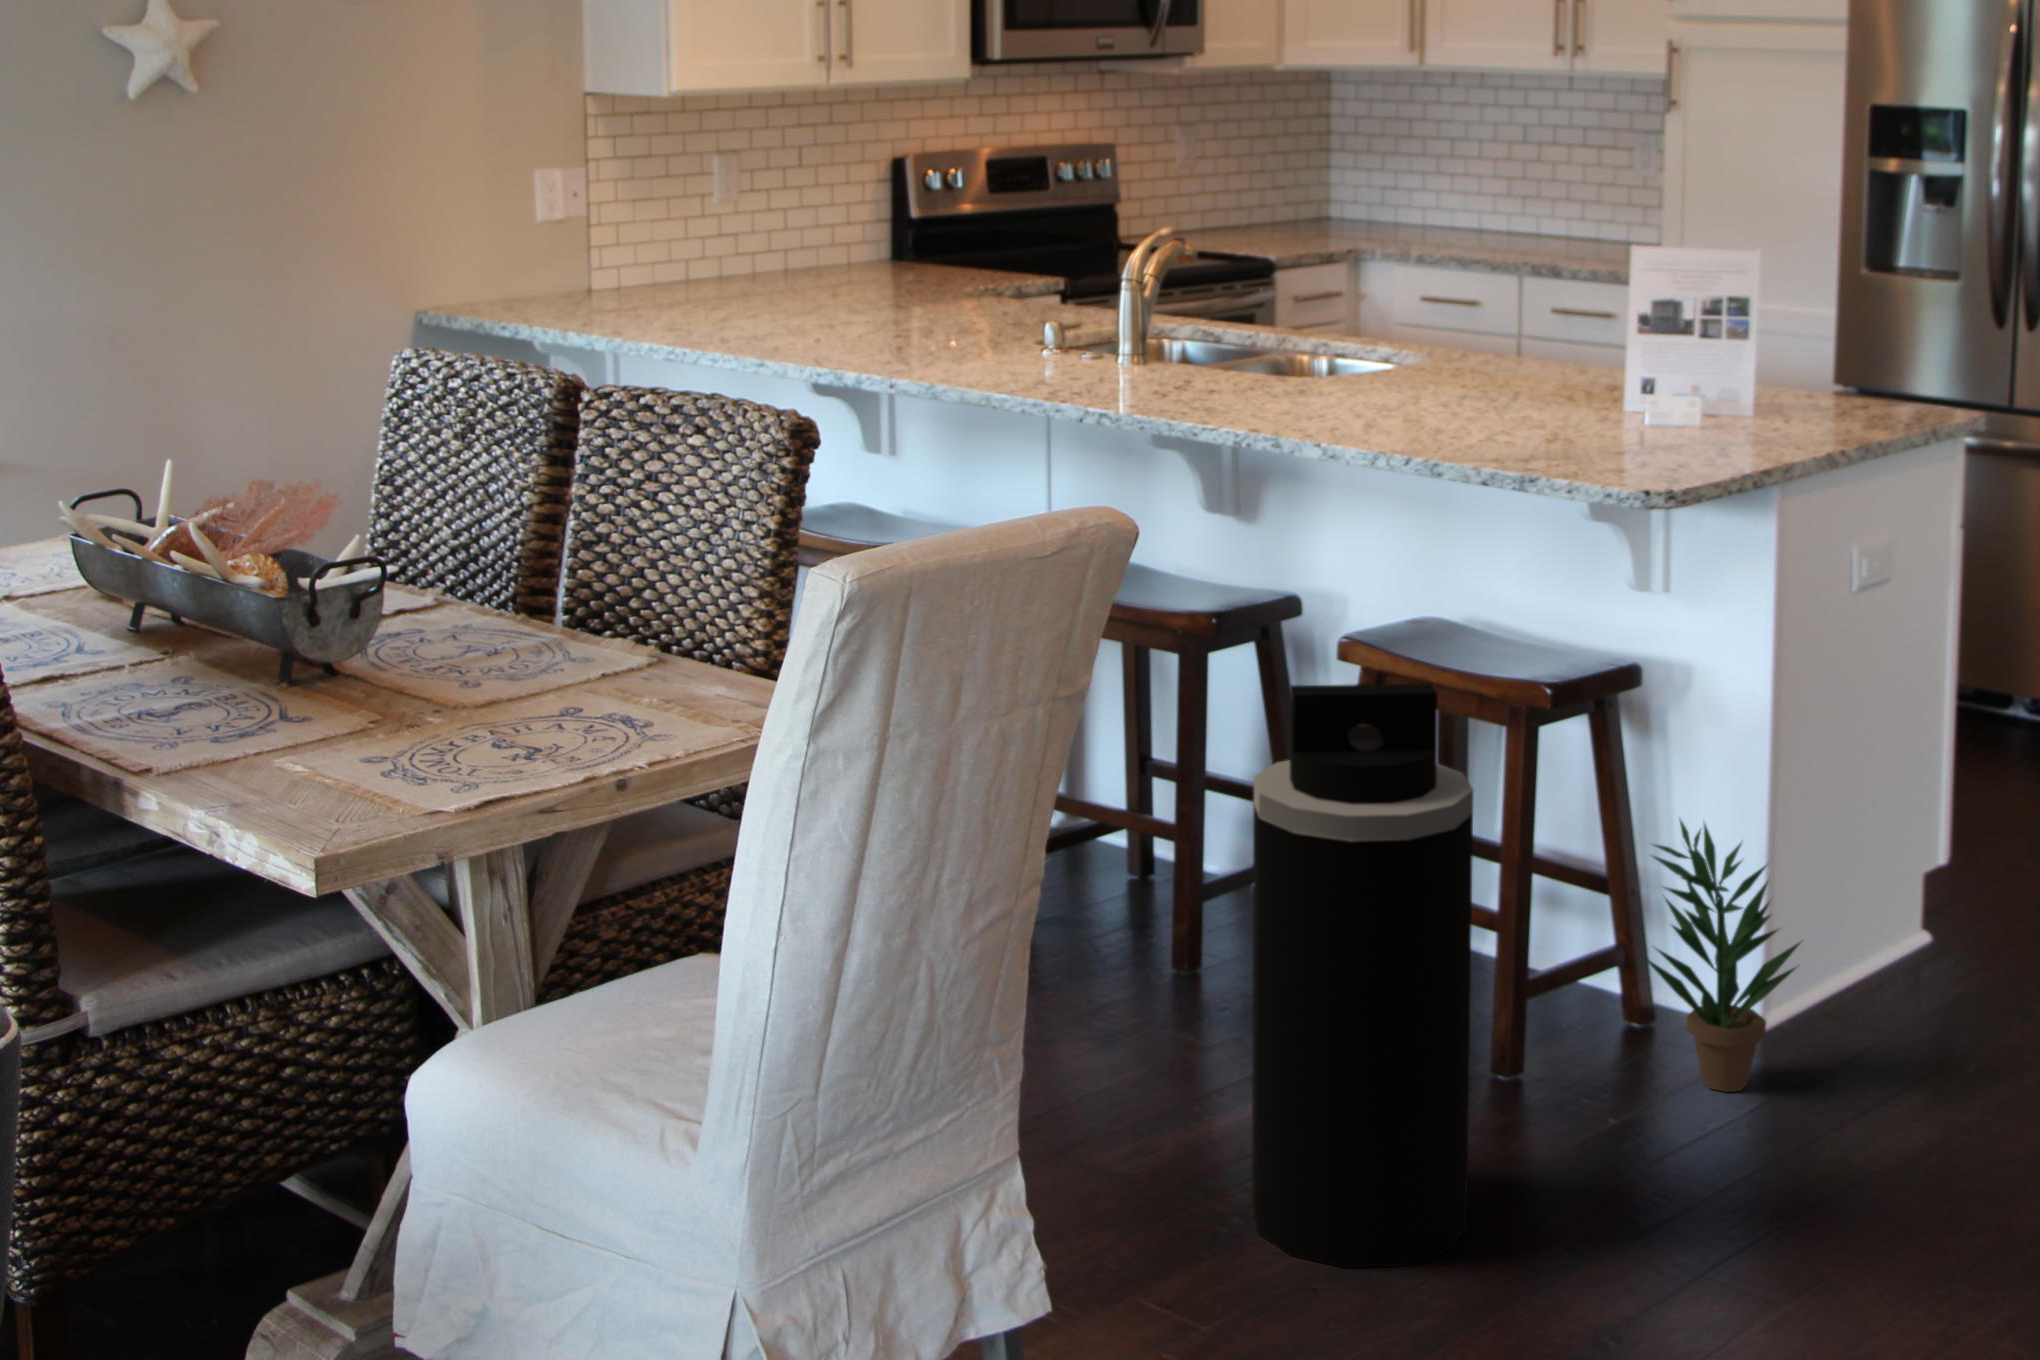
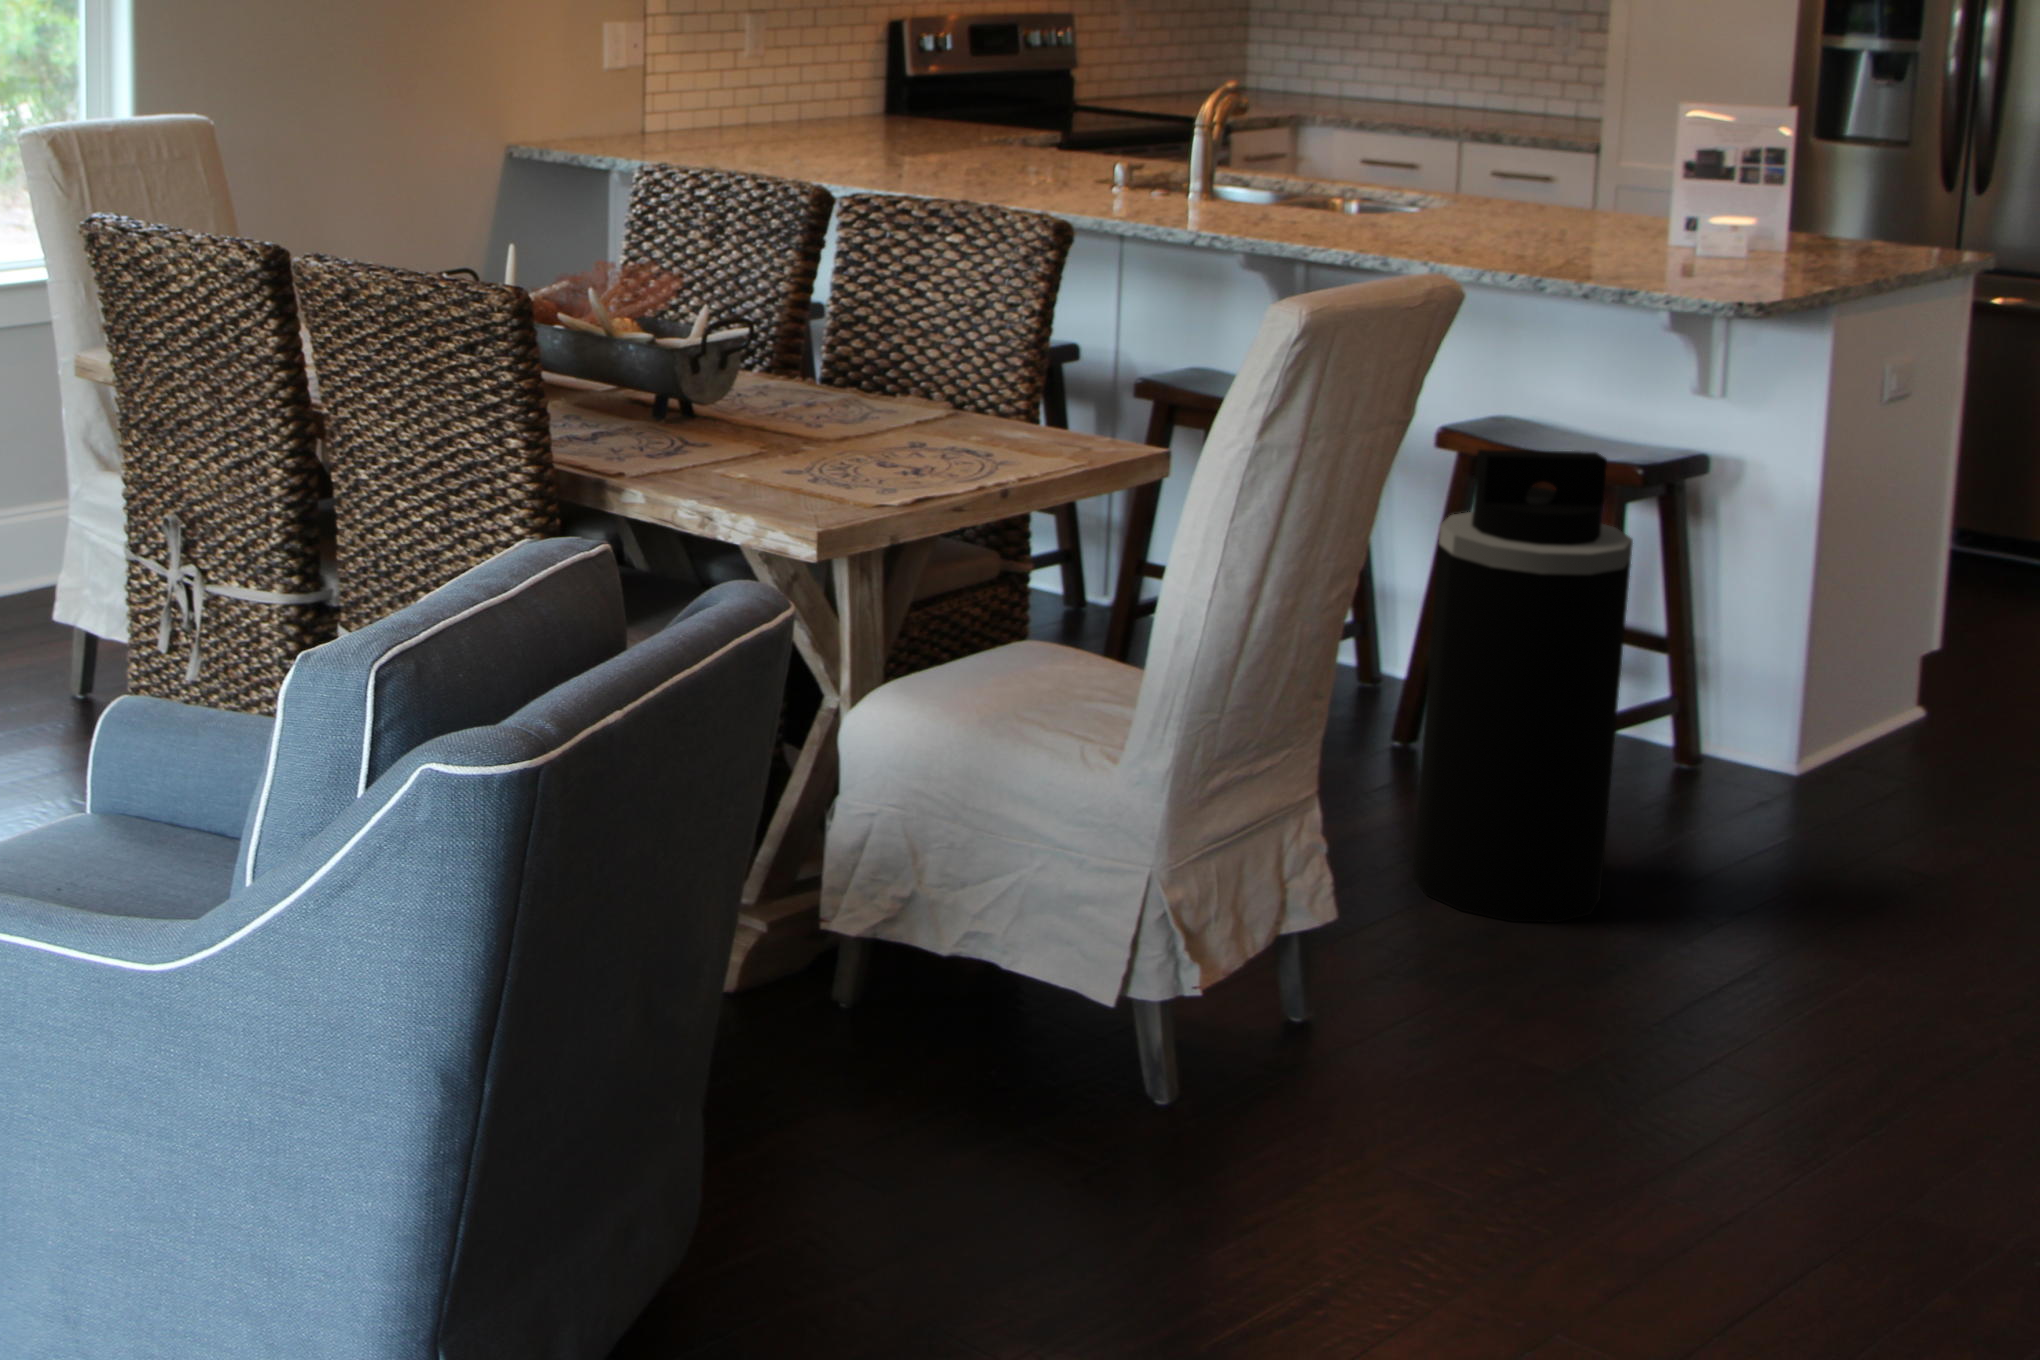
potted plant: present [1646,820,1800,1092] -> none [1707,582,1854,816]

